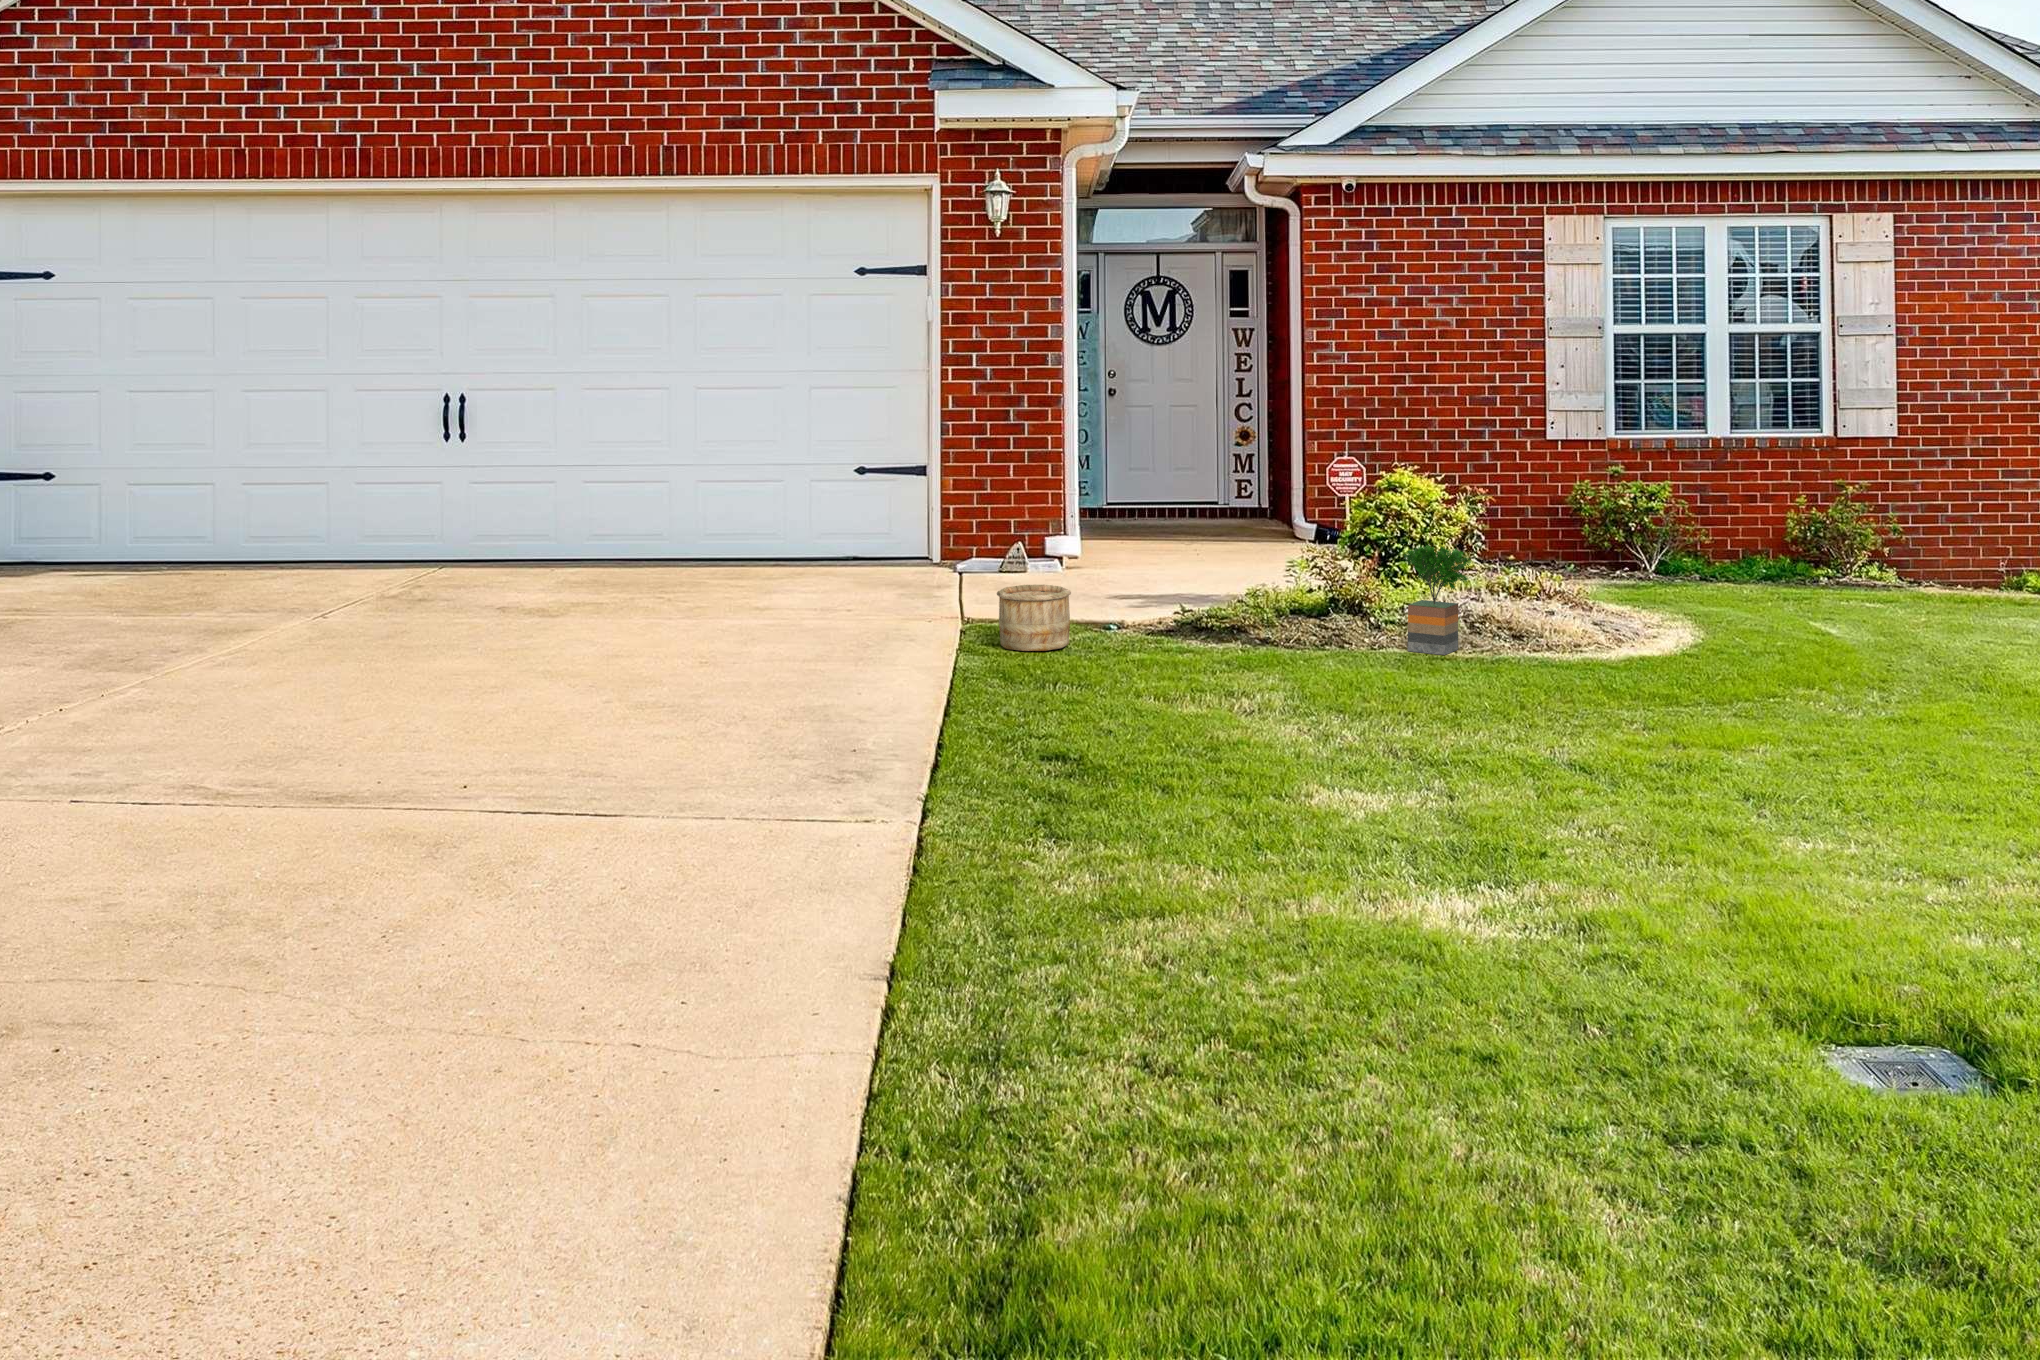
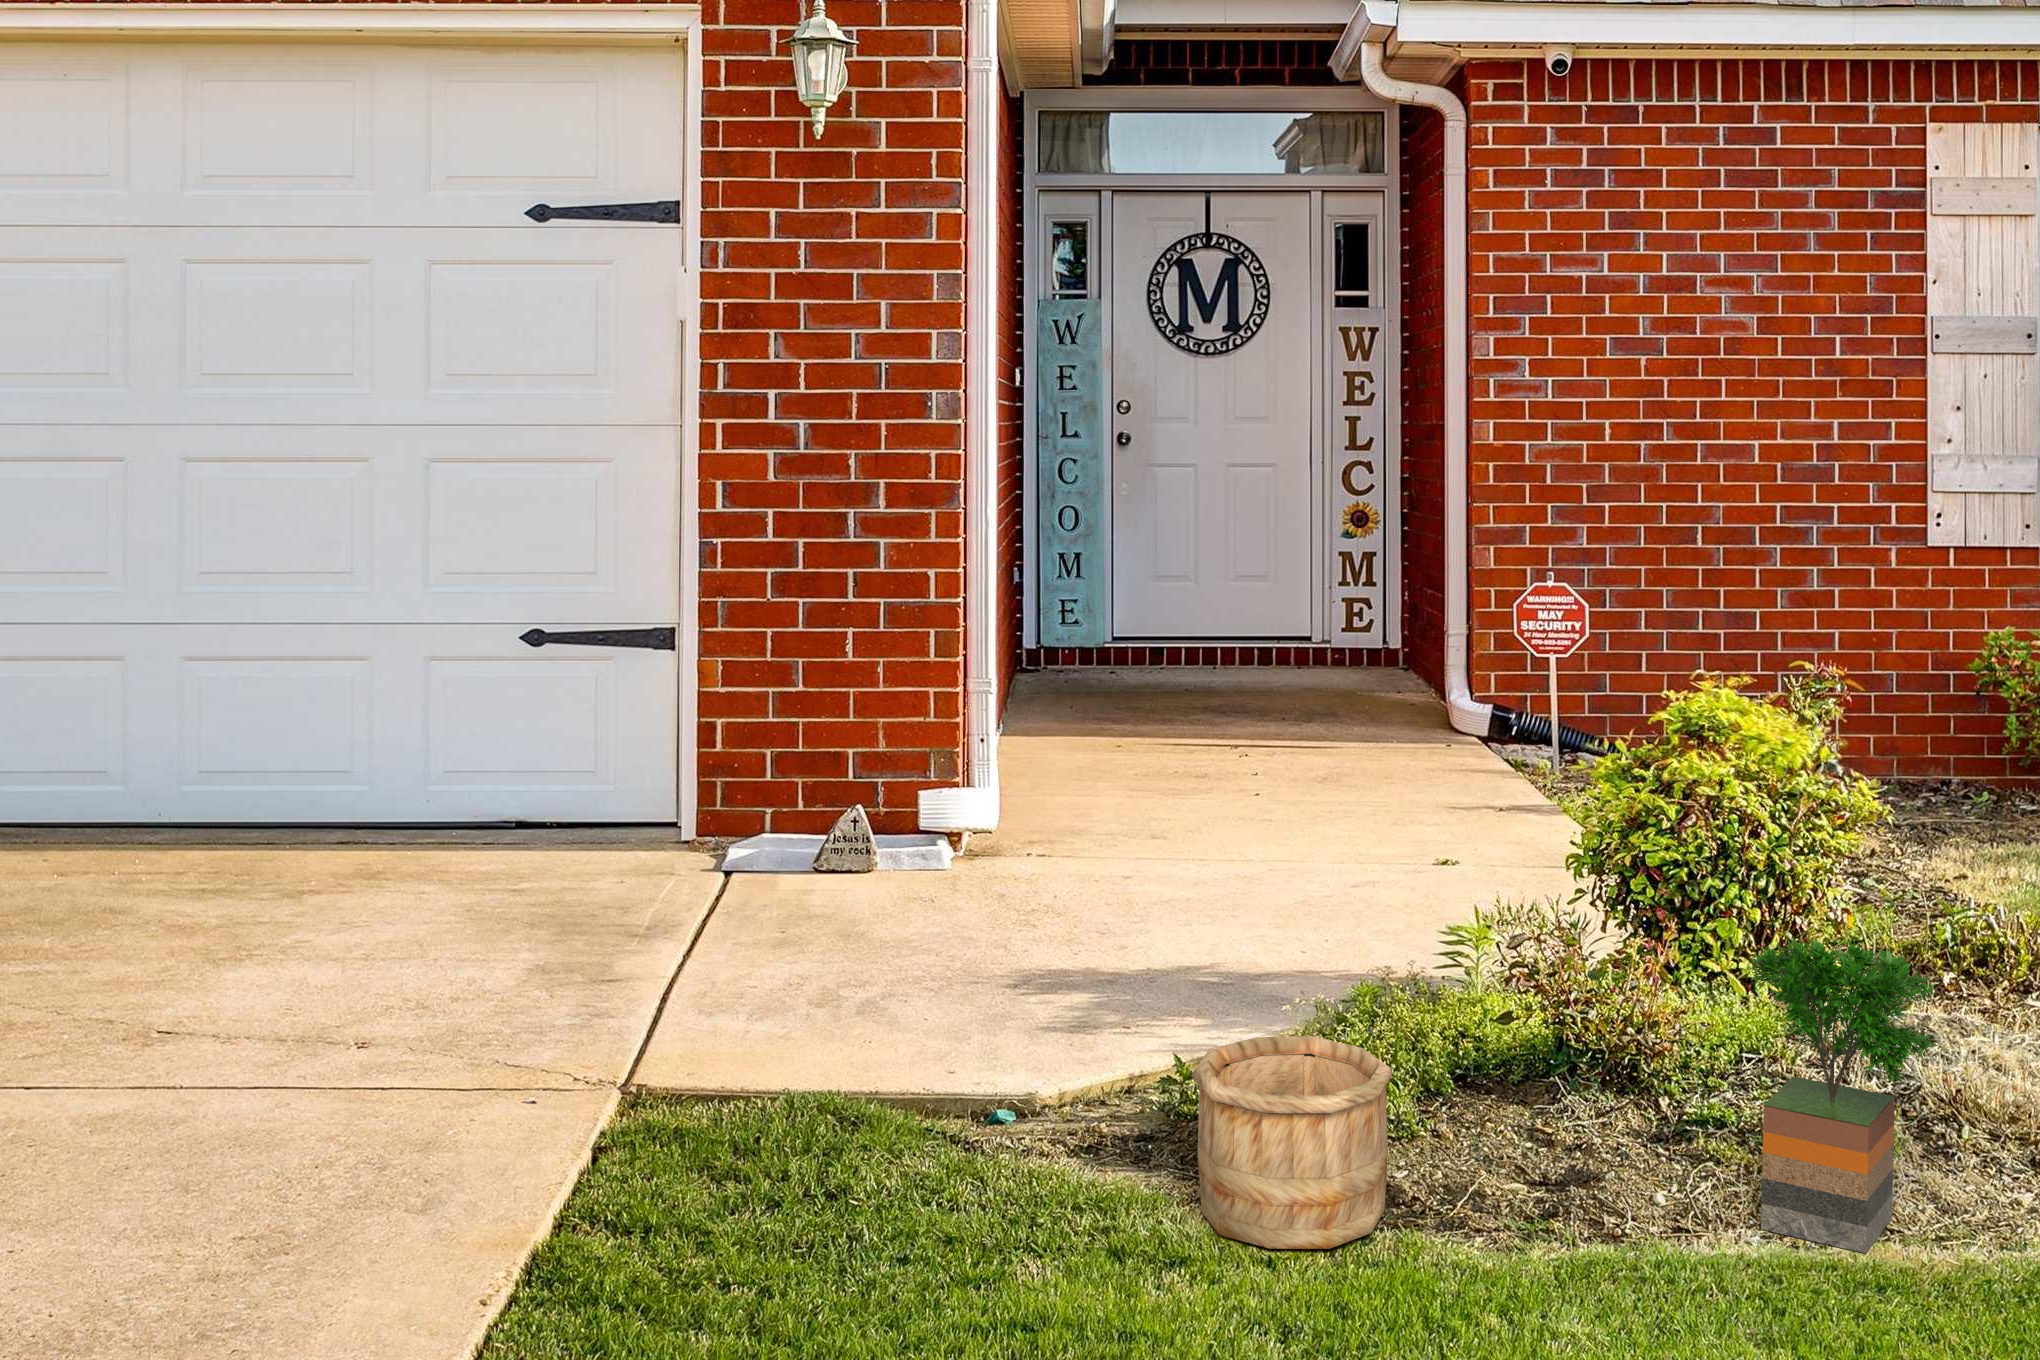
wooden bucket: present [997,585,1071,651] -> present [1192,1036,1392,1249]

